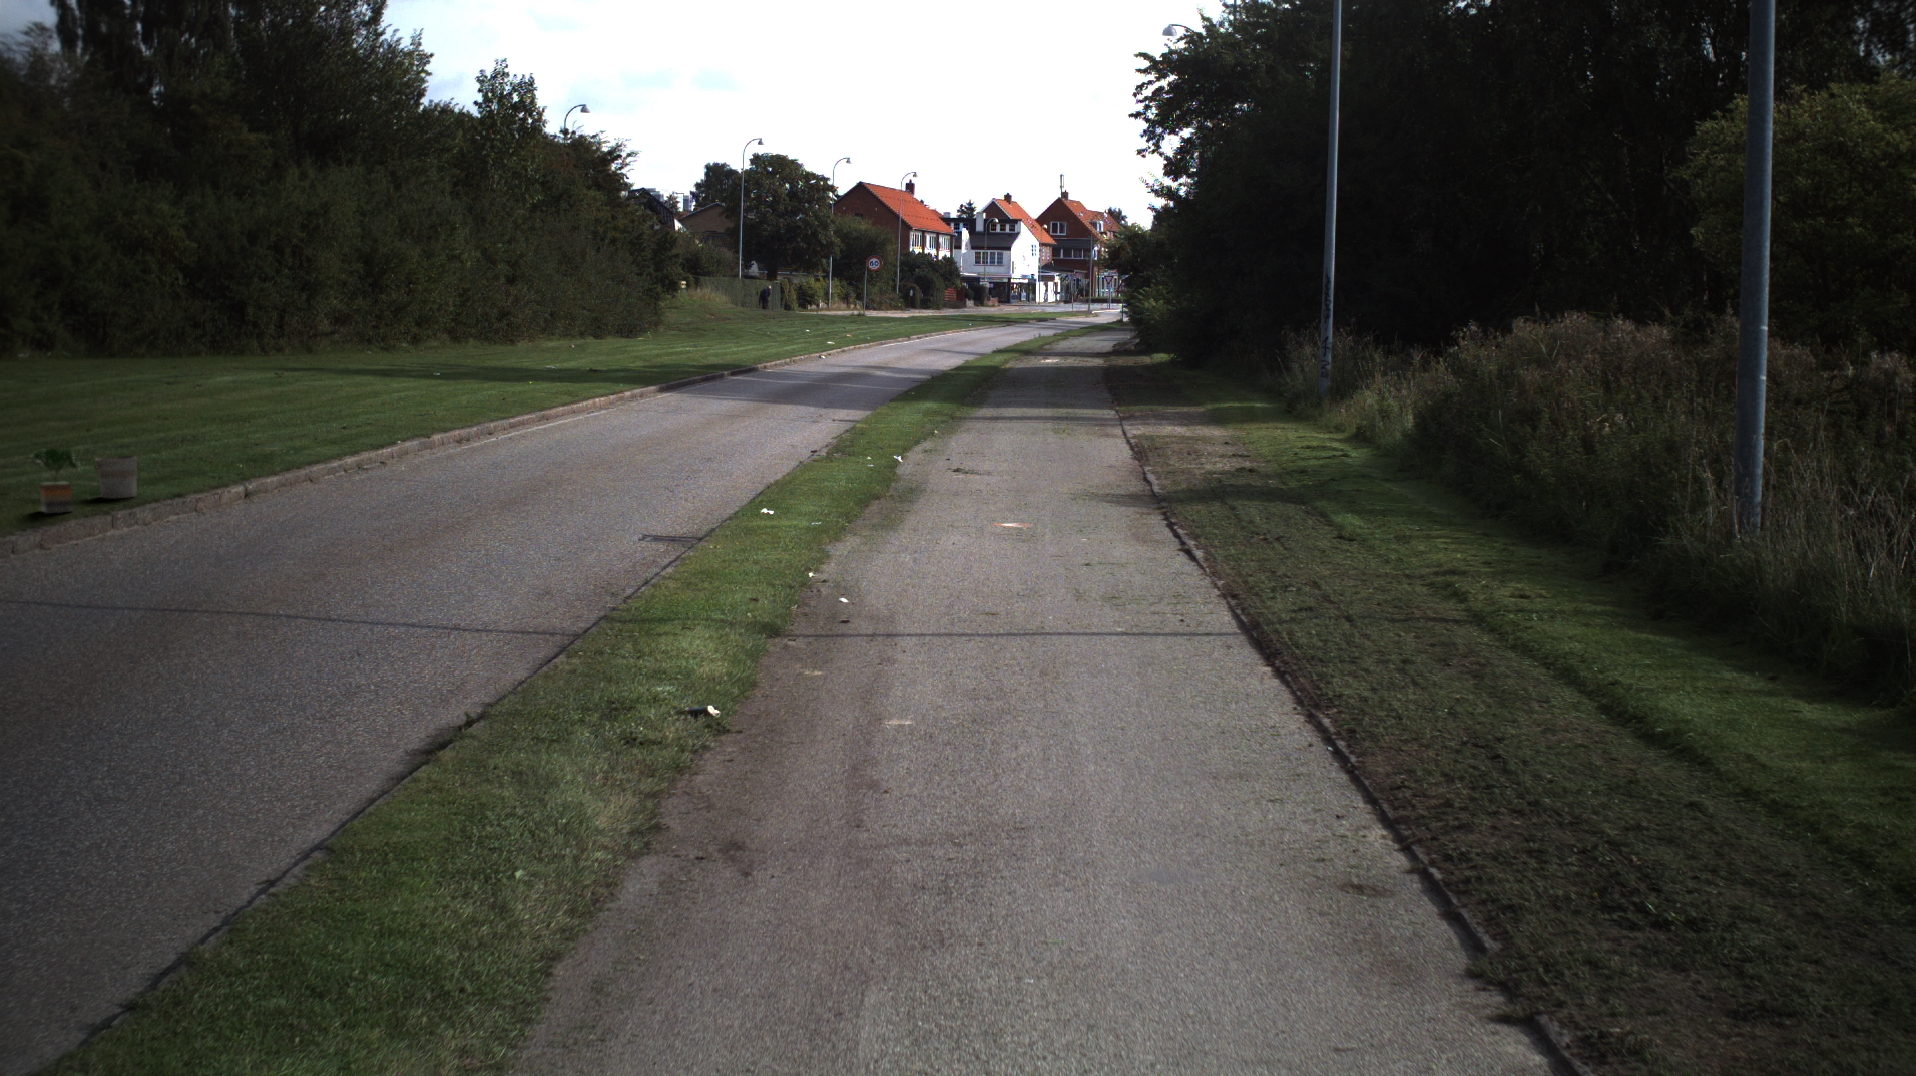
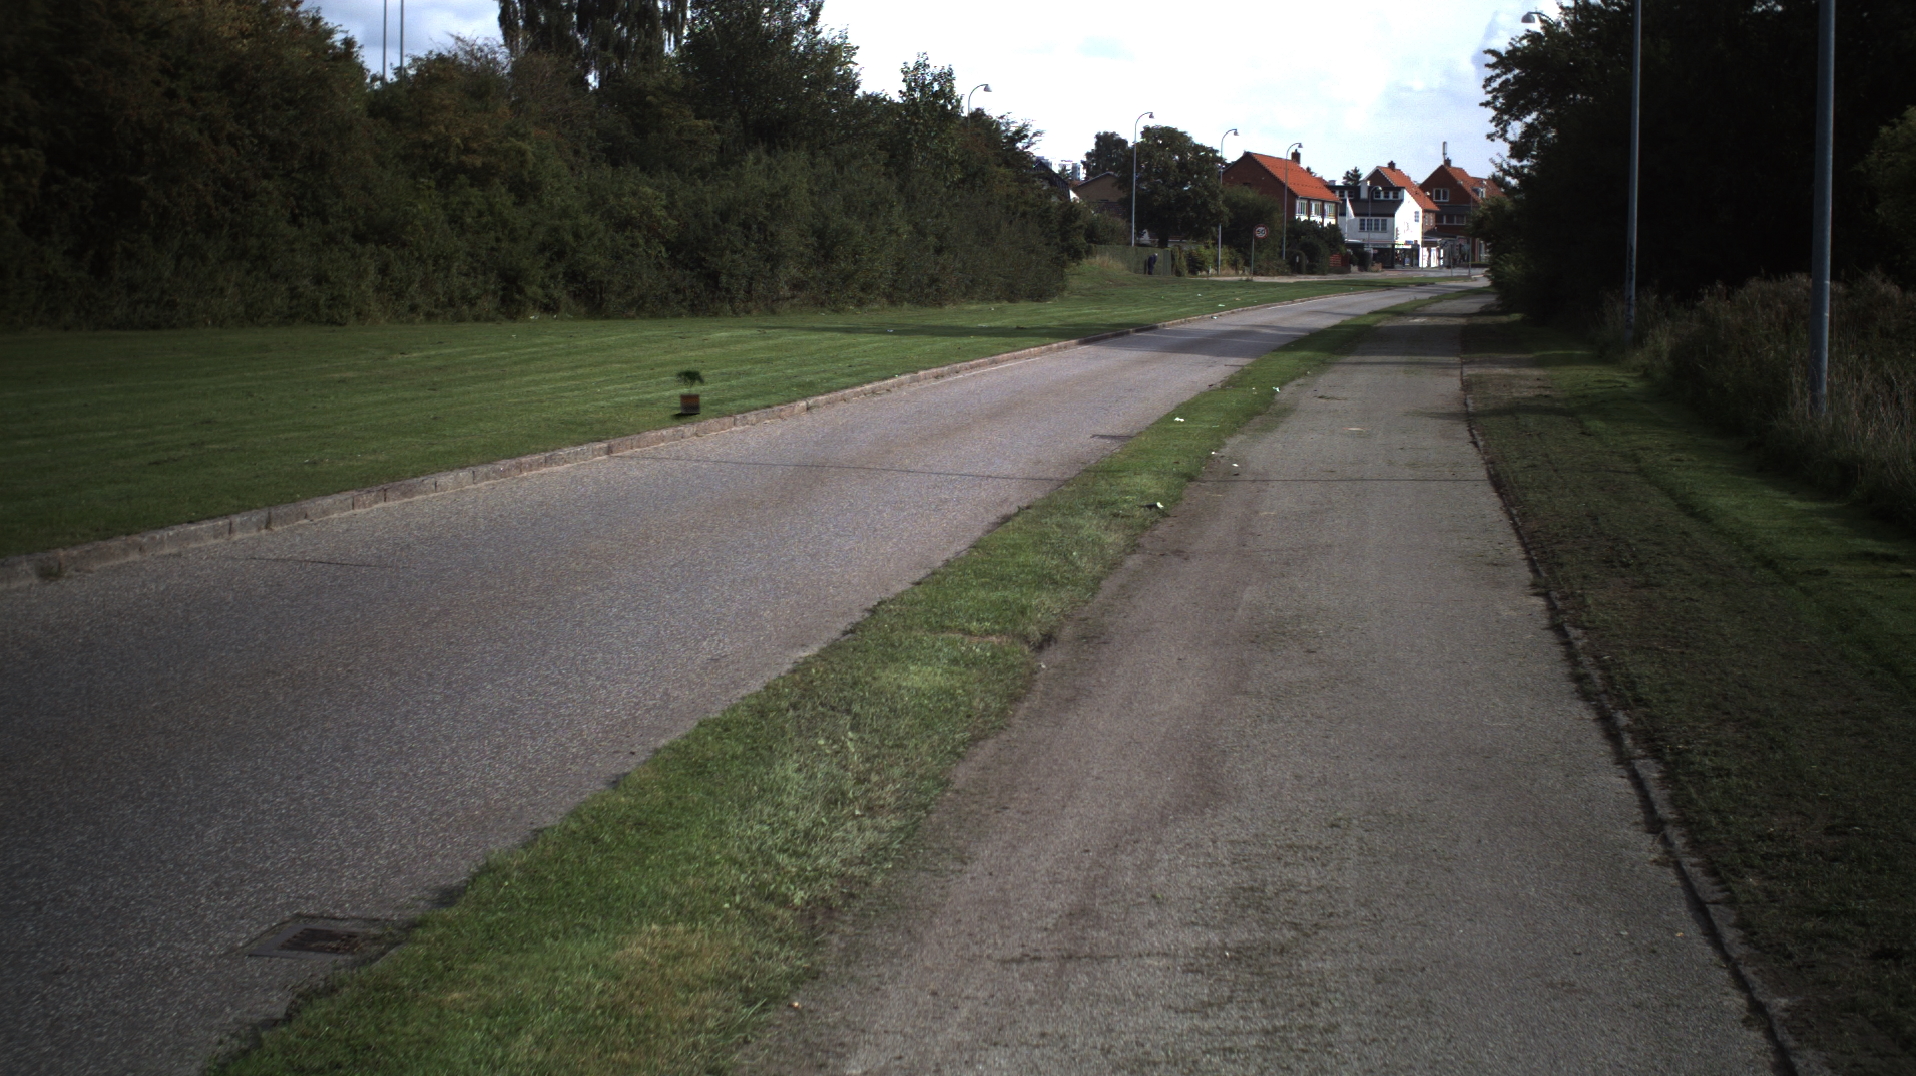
bucket: present [94,456,139,498] -> none [710,377,740,406]

